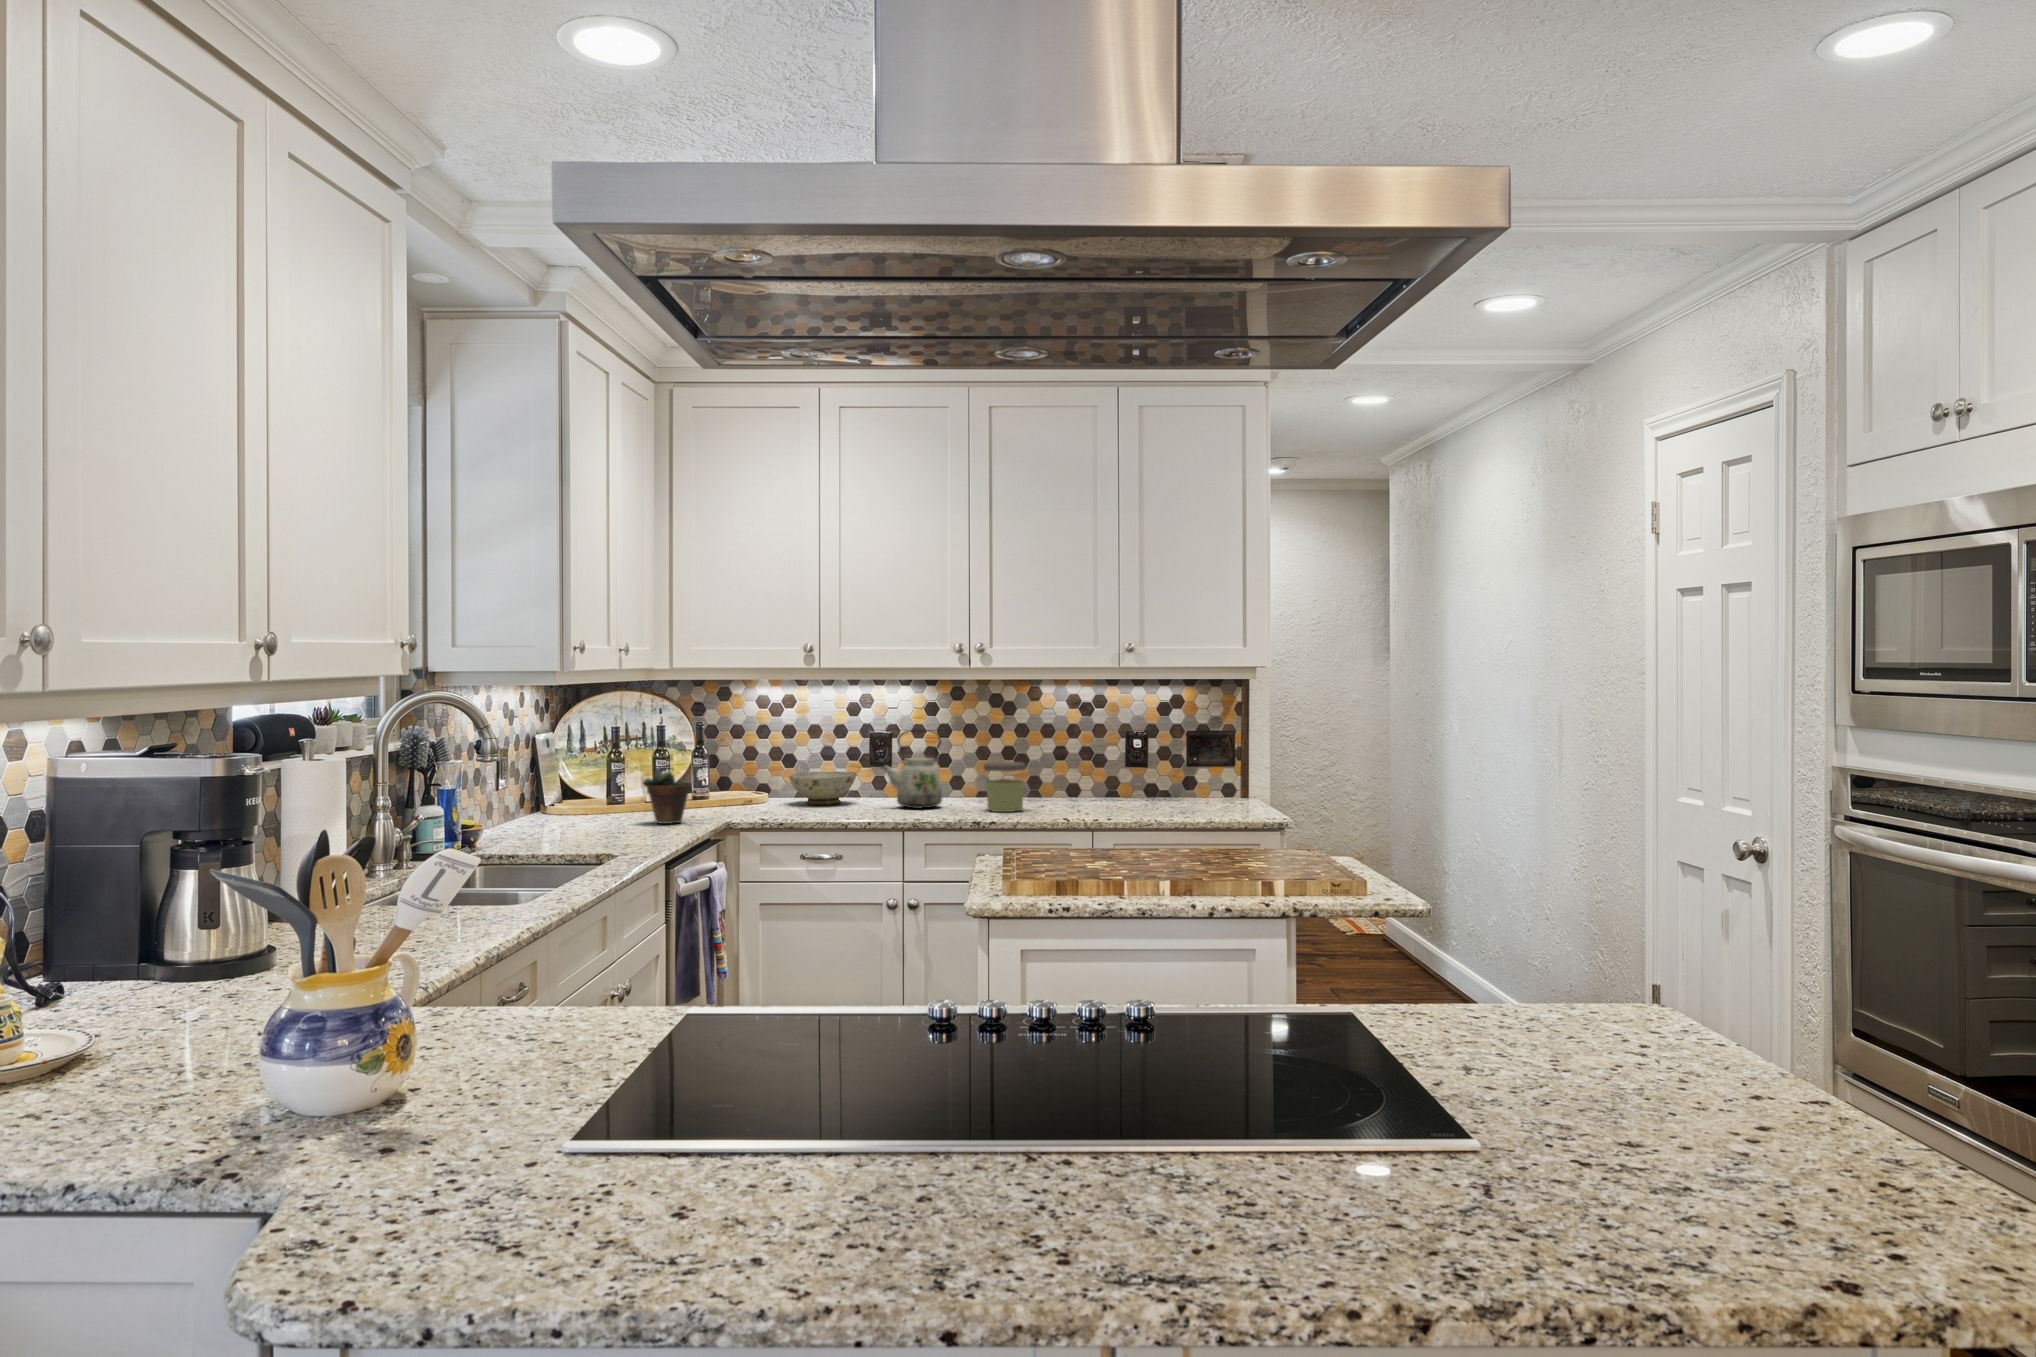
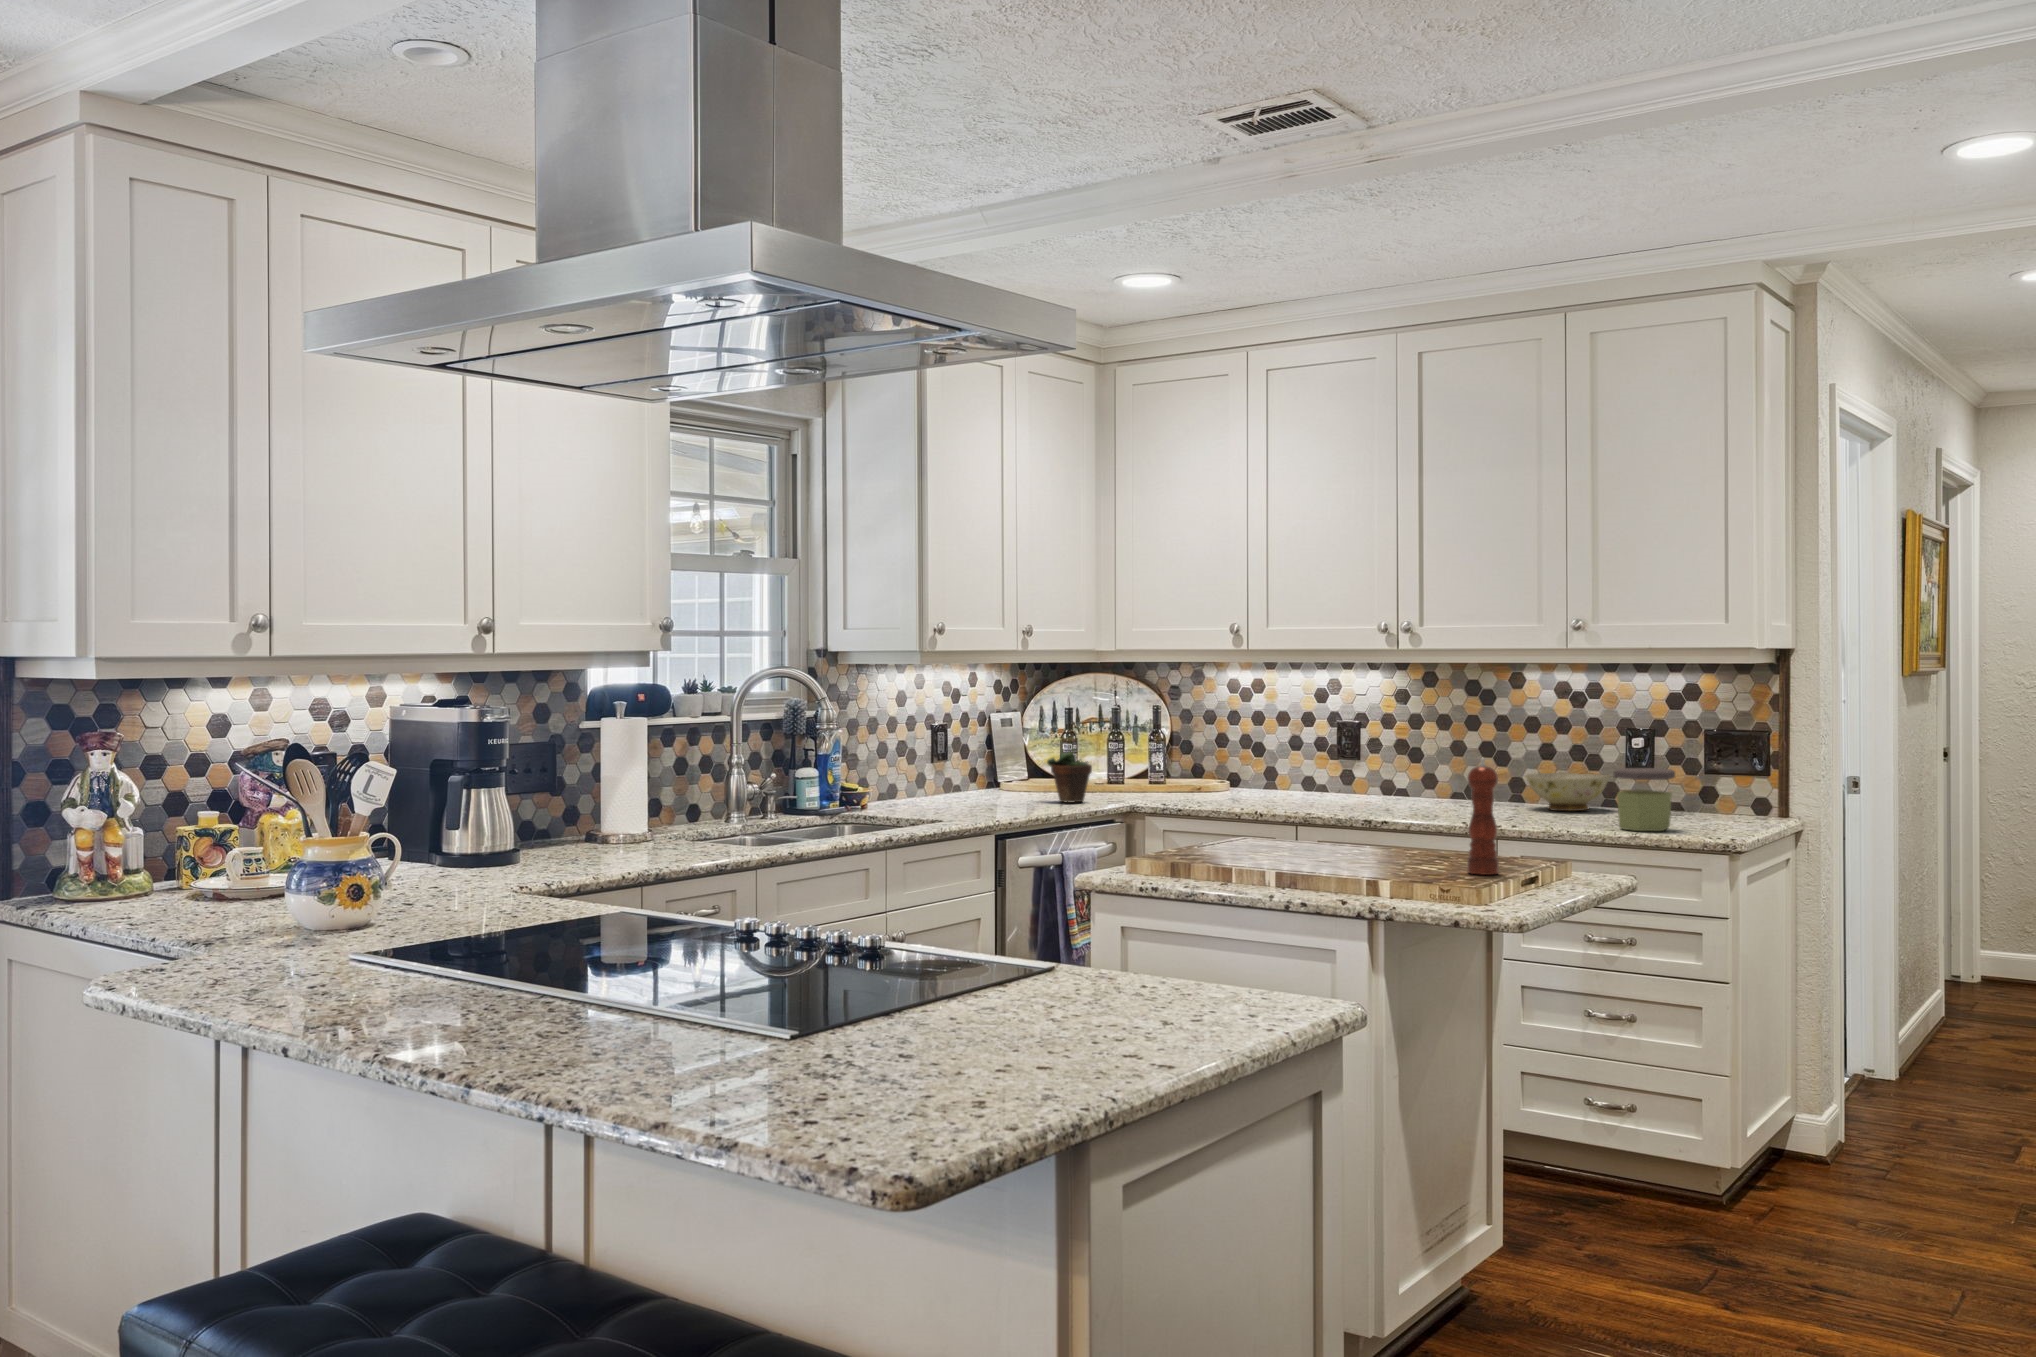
kettle: present [881,730,942,808] -> none [1310,719,1381,806]
jar: present [984,761,1026,812] -> present [1613,768,1675,831]
pepper mill: none [1254,762,1280,864] -> present [1467,758,1499,875]
ceramic bowl: present [789,772,856,805] -> present [1526,773,1609,811]

